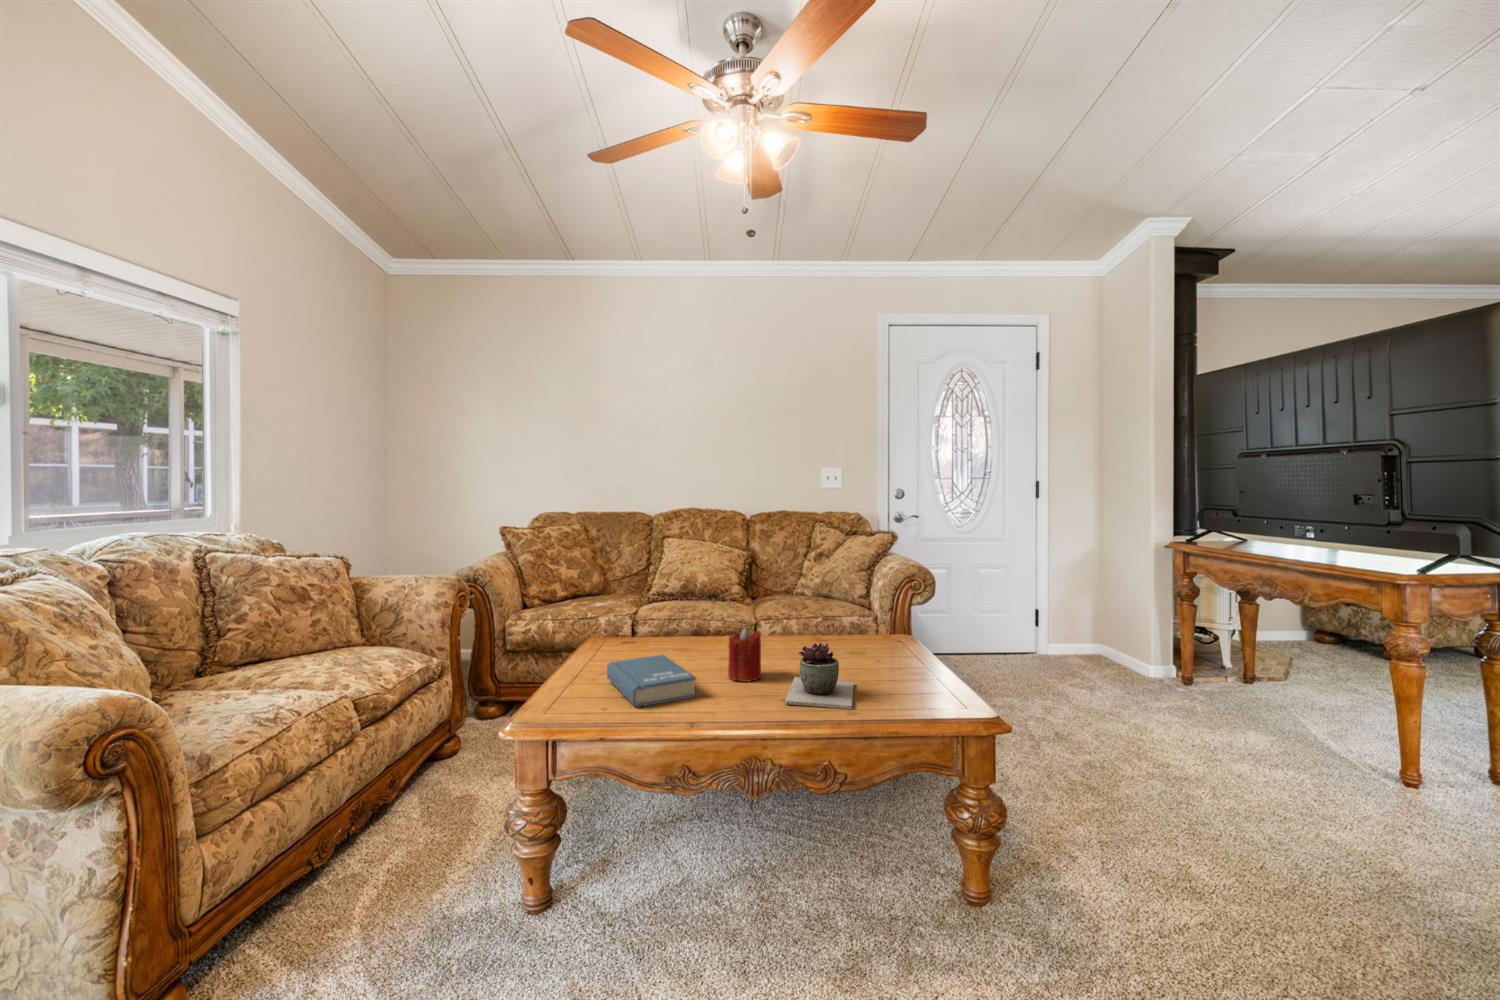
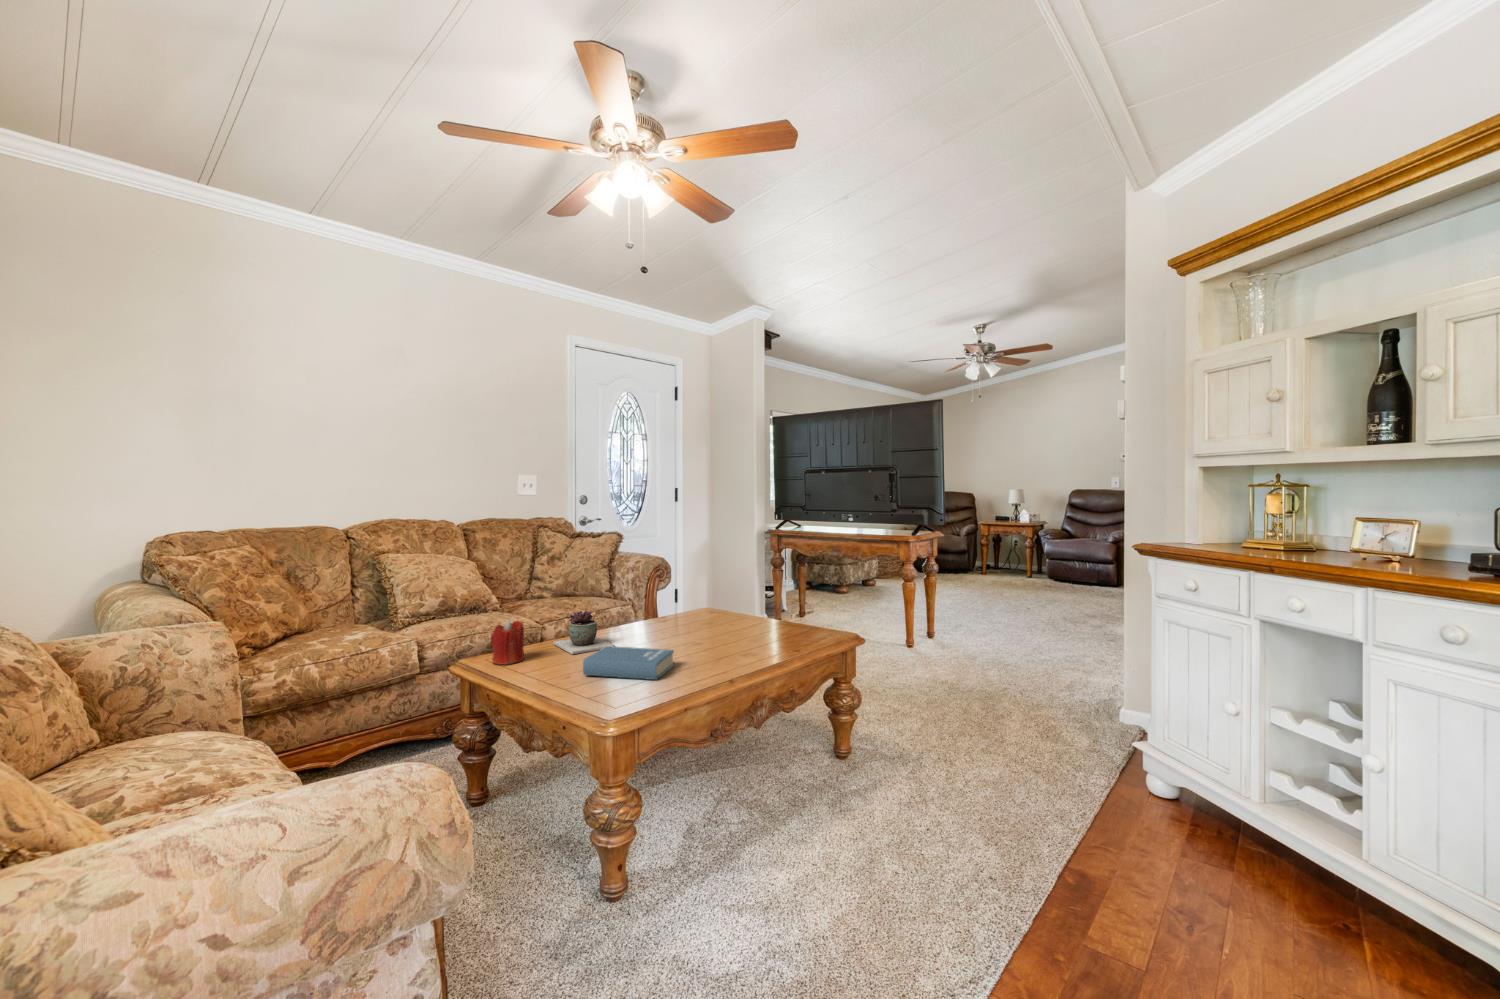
candle: present [728,628,761,682] -> present [491,620,524,665]
succulent plant: present [785,643,854,709] -> present [553,610,615,654]

